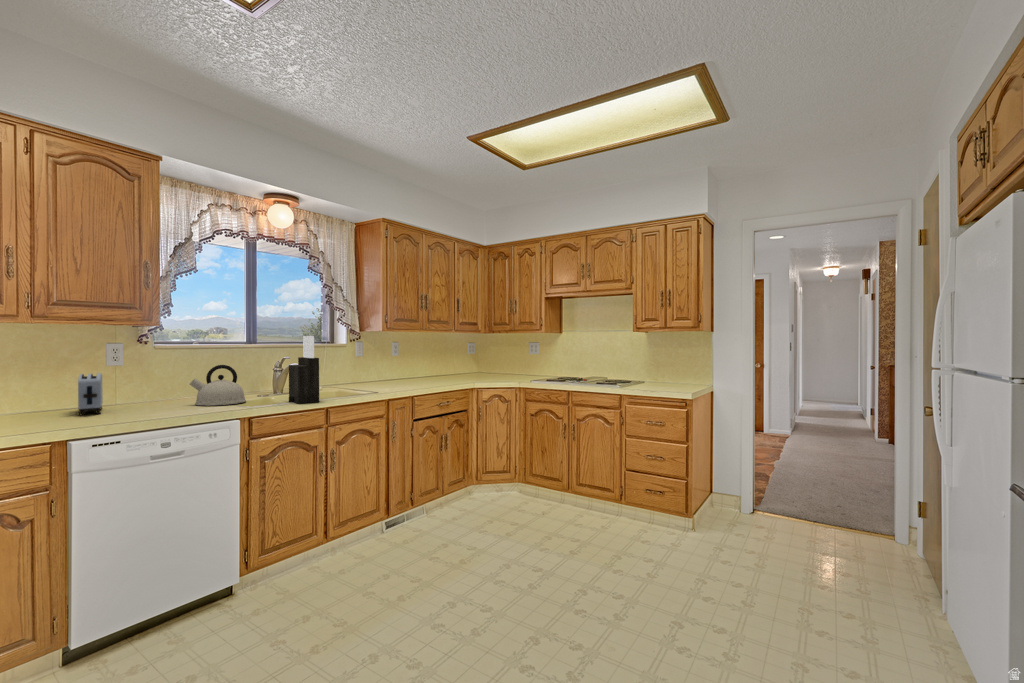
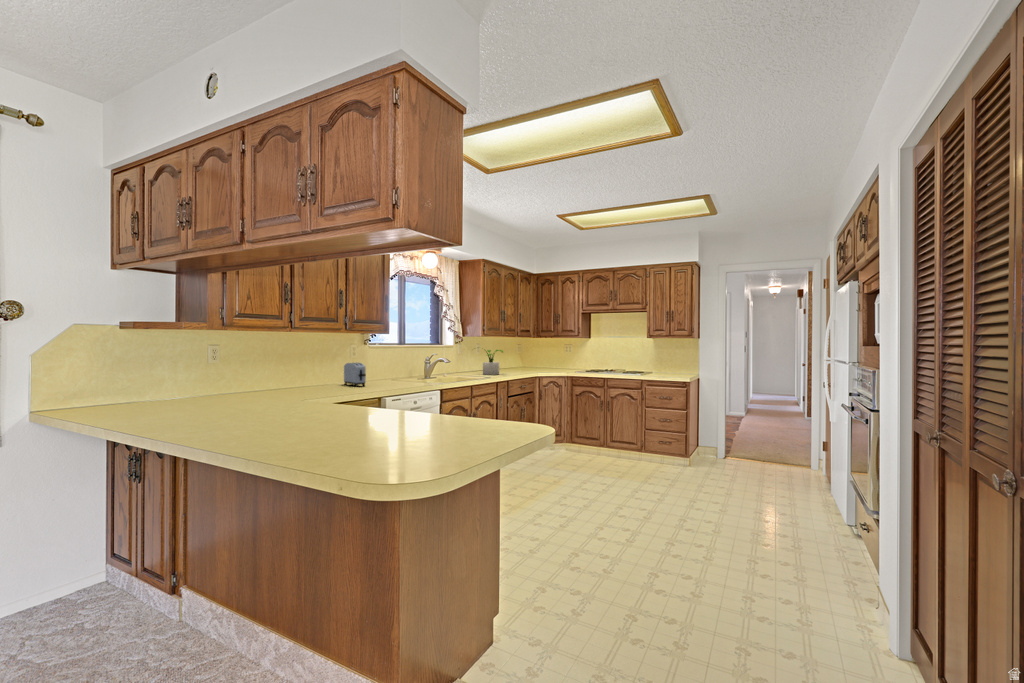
knife block: present [289,336,319,404] -> none [450,341,472,382]
potted plant: none [370,347,420,387] -> present [483,350,503,375]
kettle: present [190,365,246,406] -> none [397,358,427,383]

